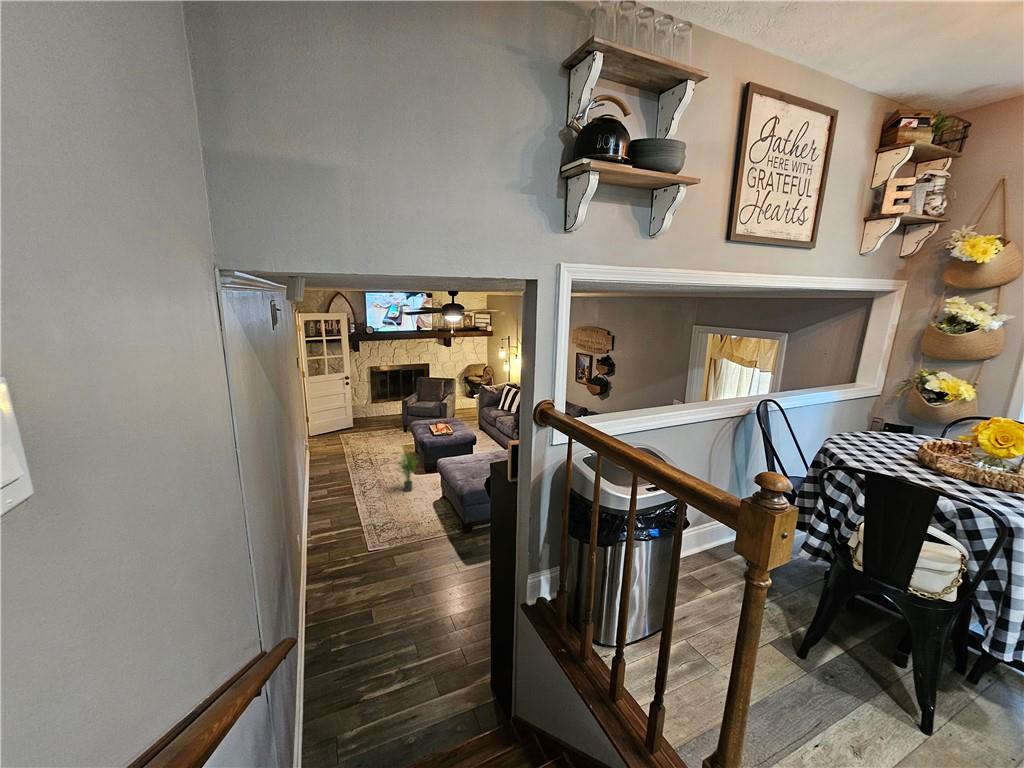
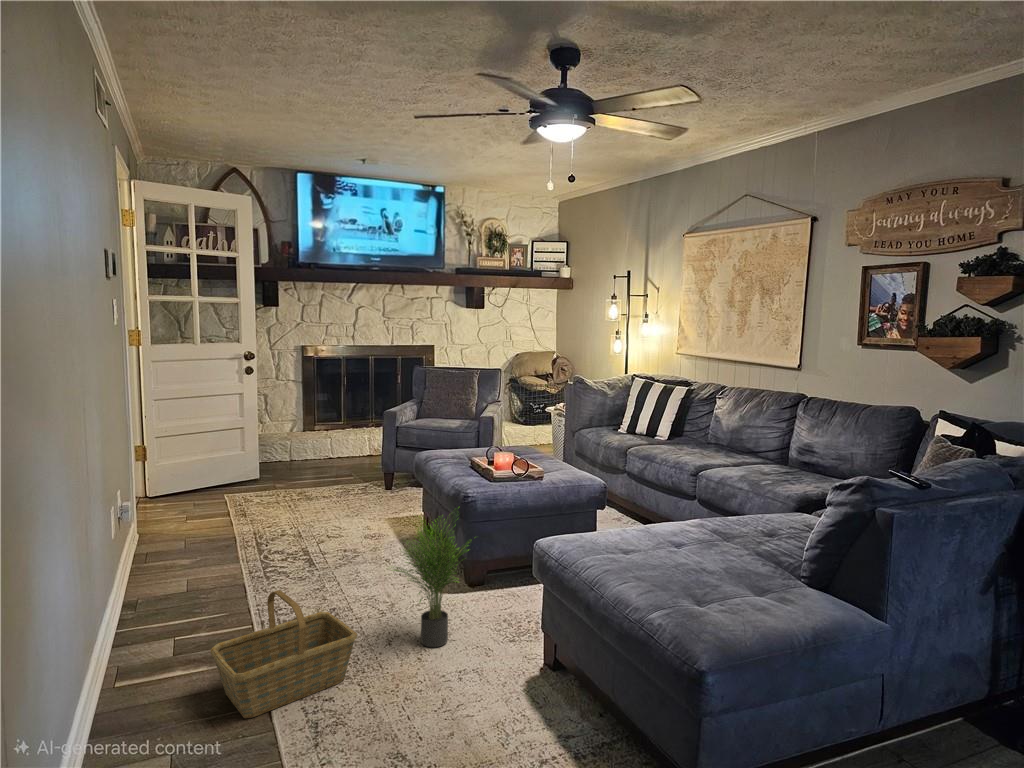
basket: none [340,475,382,509] -> present [210,590,357,718]

